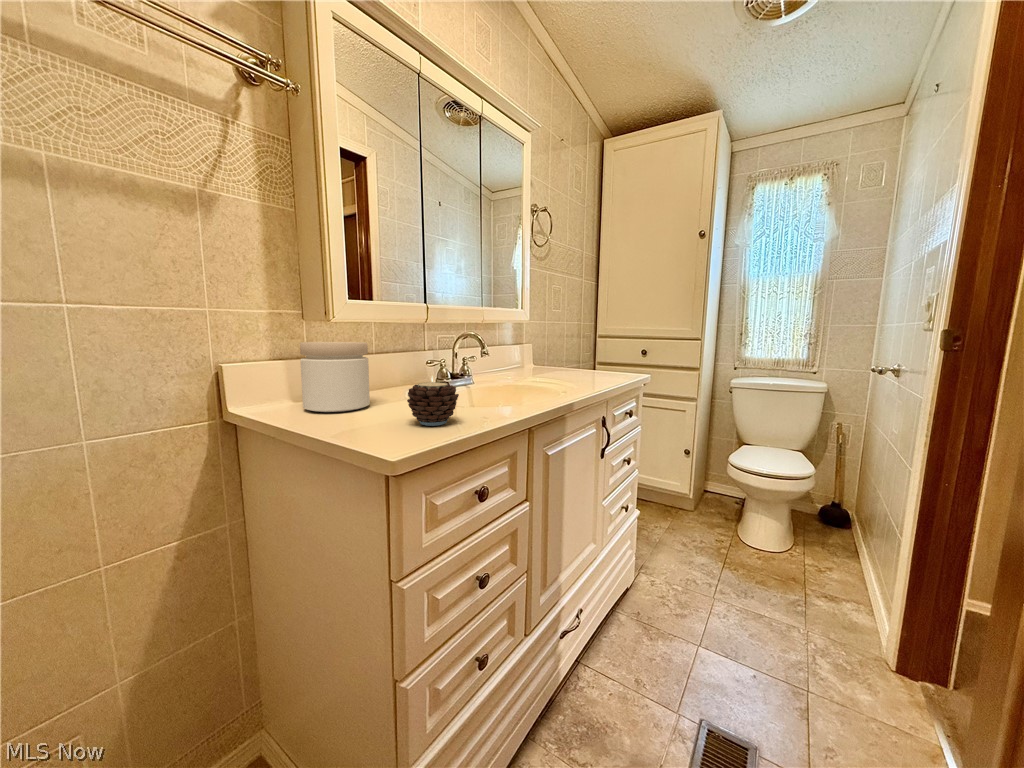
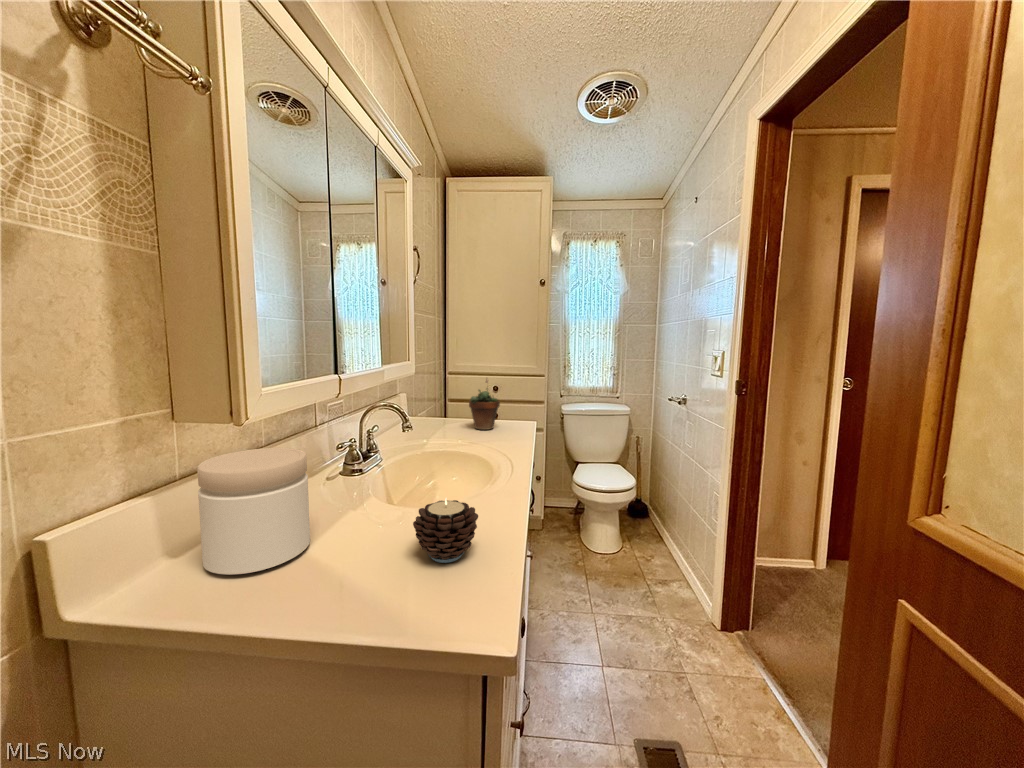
succulent plant: none [579,327,611,378] -> present [469,380,500,430]

